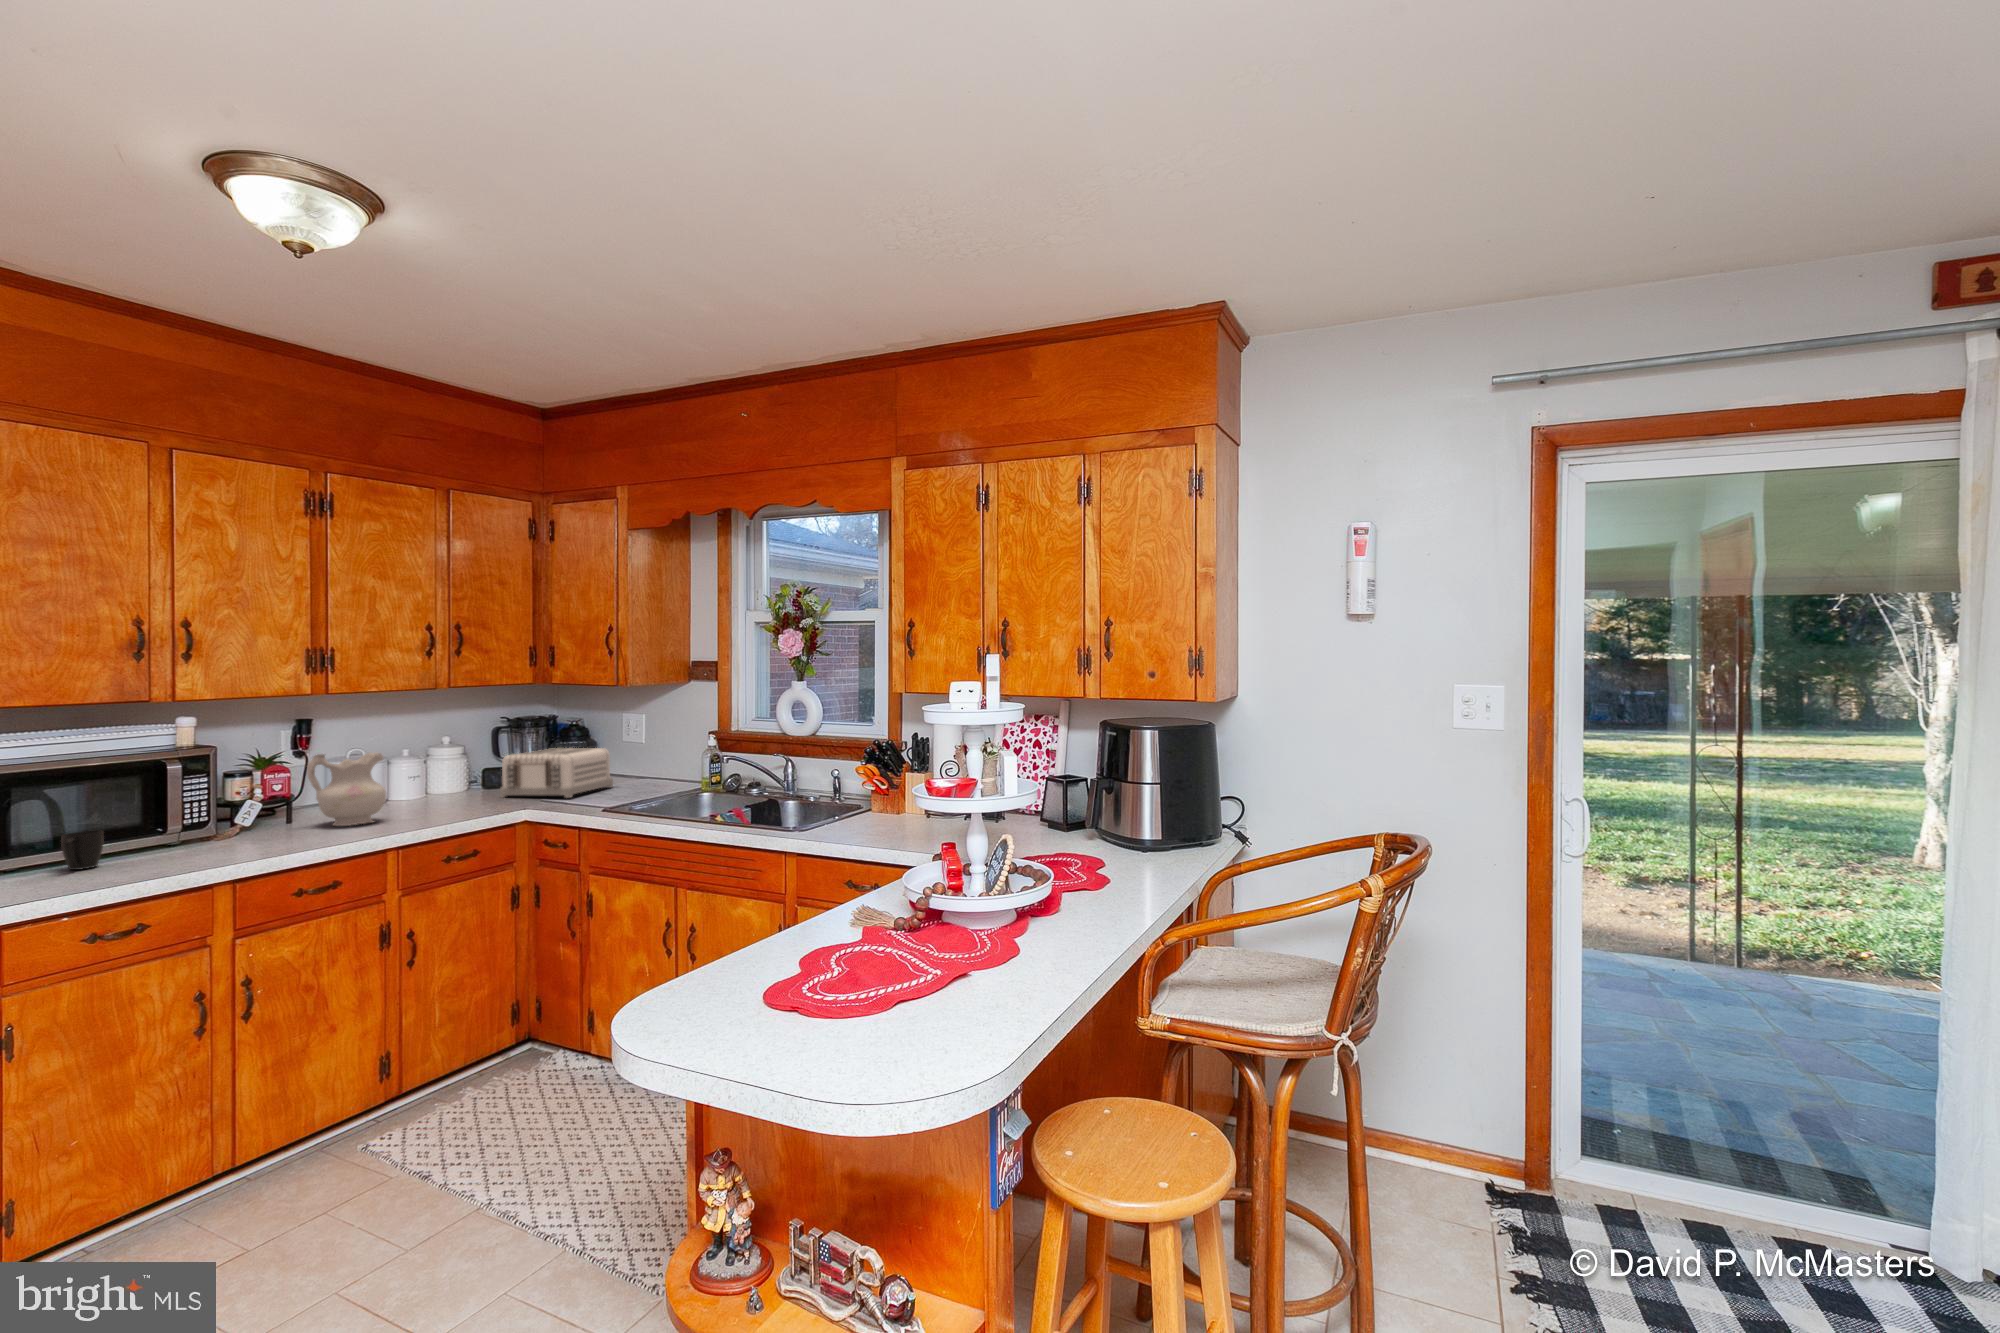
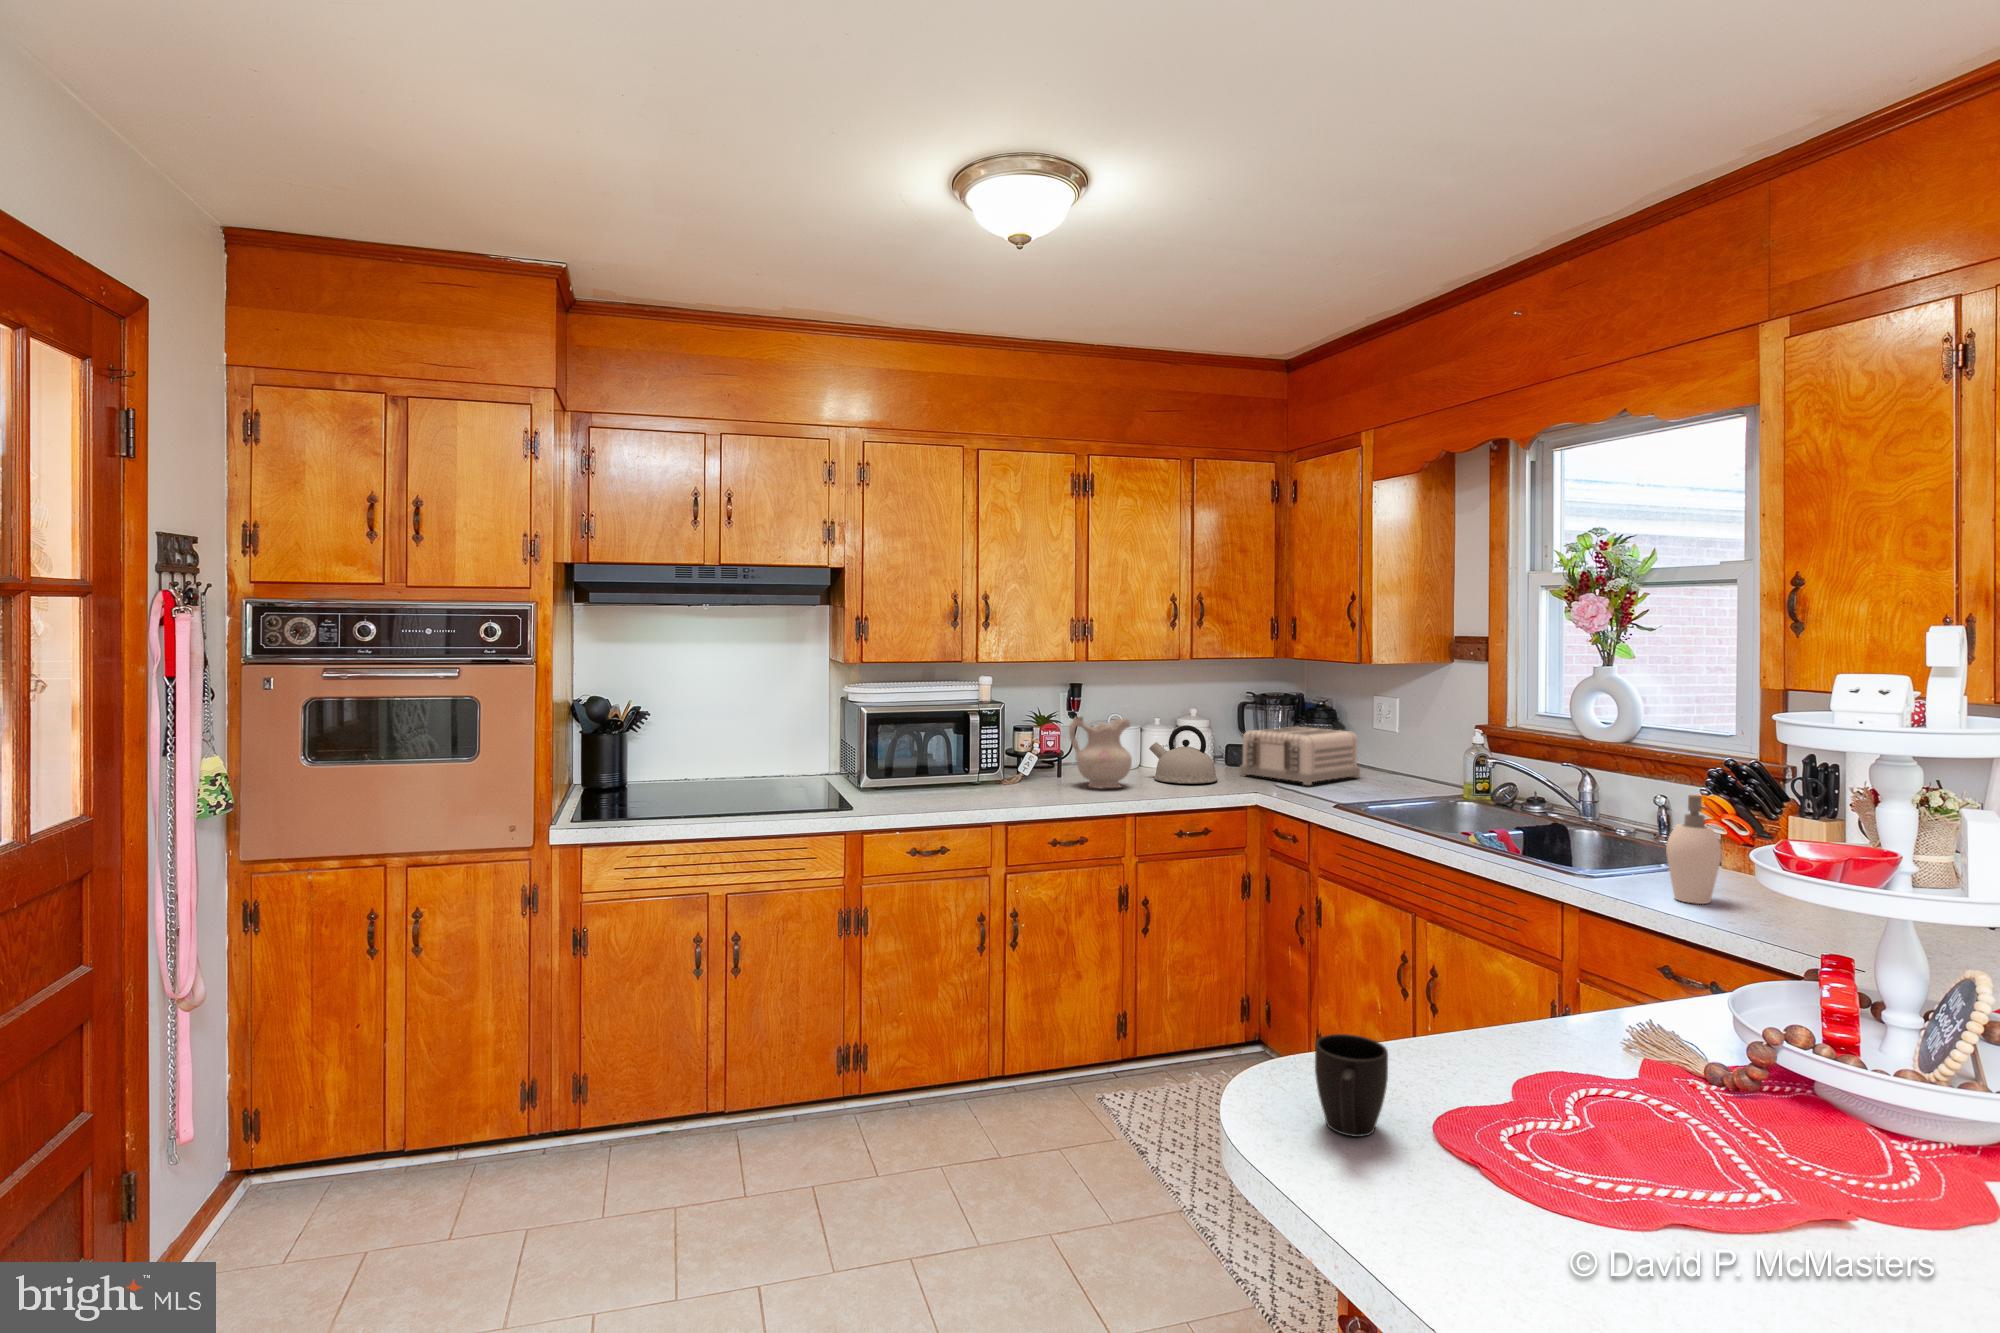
kettle: none [402,755,479,811] -> present [1149,725,1218,784]
soap dispenser: none [850,764,882,836] -> present [1666,795,1721,904]
mug: present [61,830,104,870] -> present [1315,1034,1388,1137]

